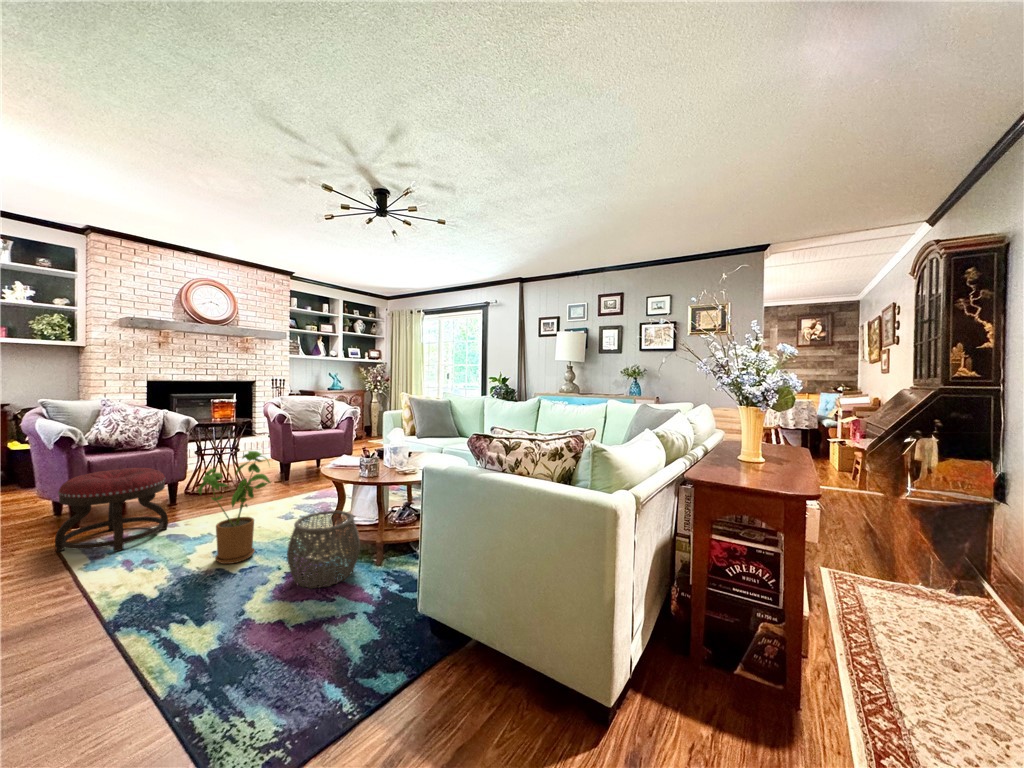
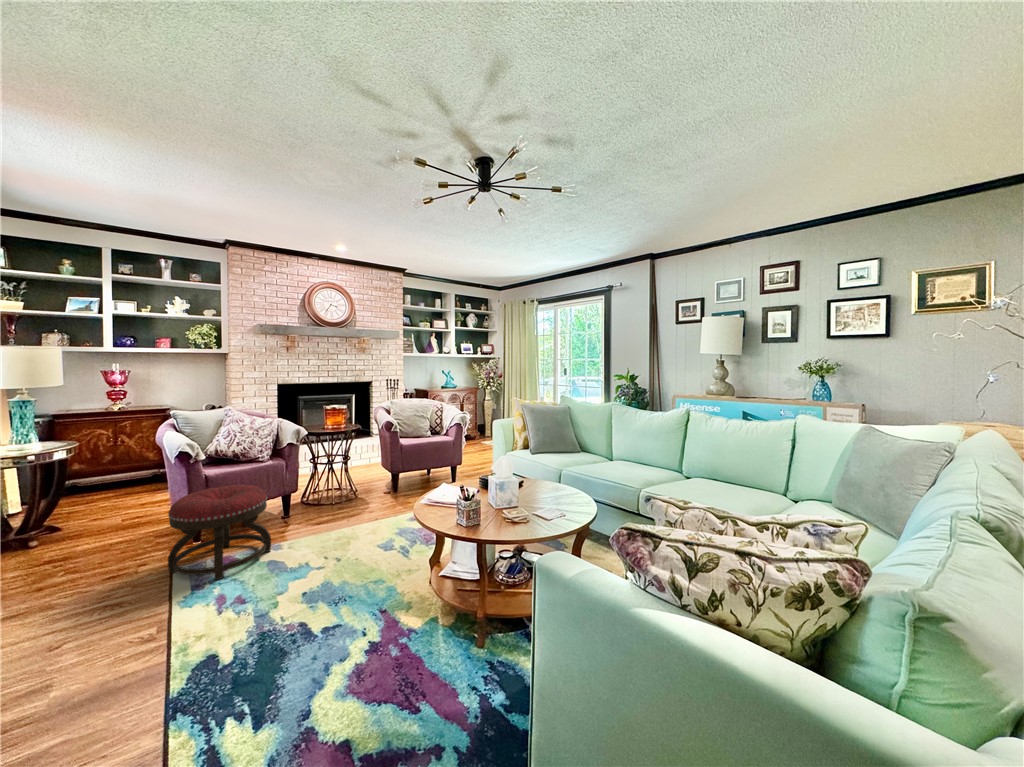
house plant: present [198,451,271,564] -> none [279,482,356,618]
woven basket: present [287,511,360,588] -> none [362,570,453,687]

